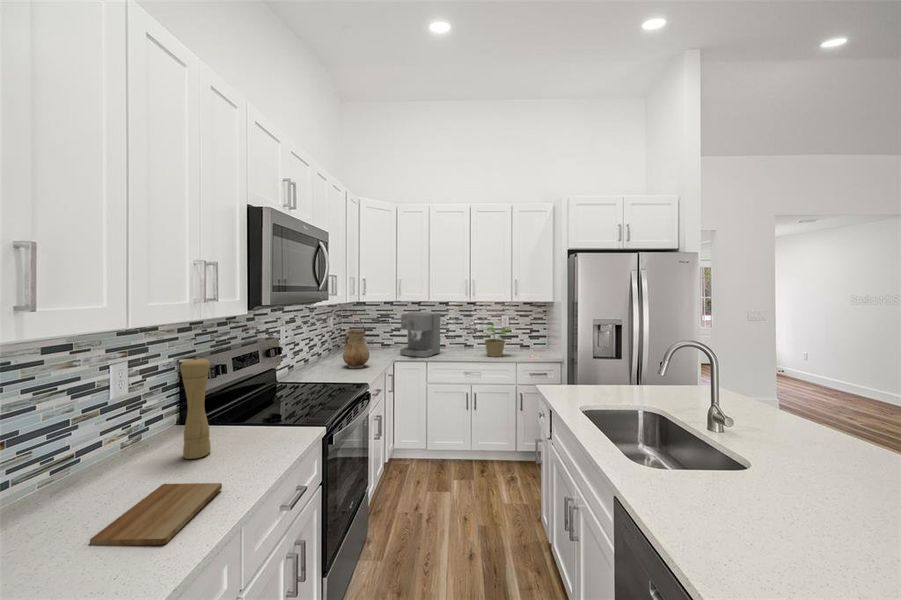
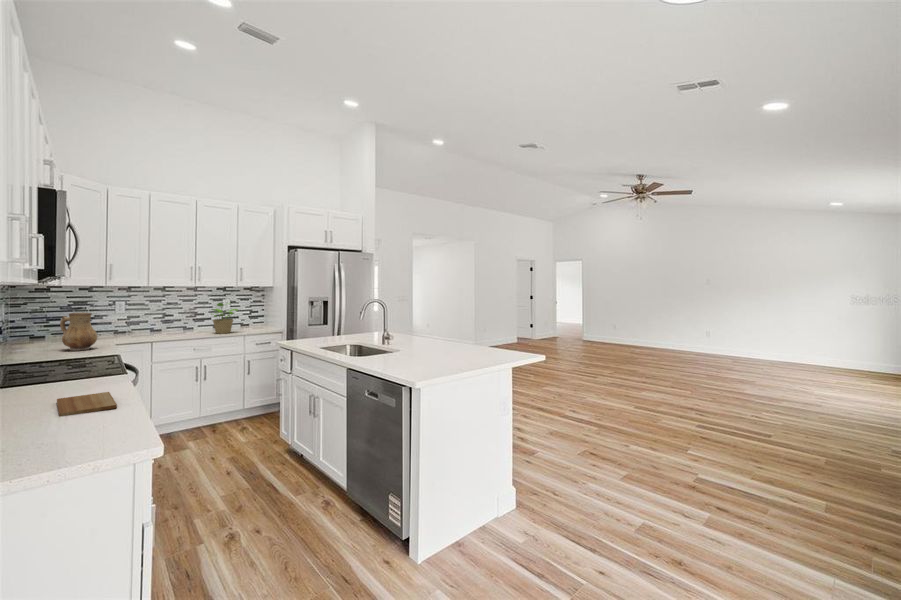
coffee maker: present [400,312,440,357] -> none [118,296,164,340]
pepper mill: present [180,358,211,459] -> none [28,318,55,395]

